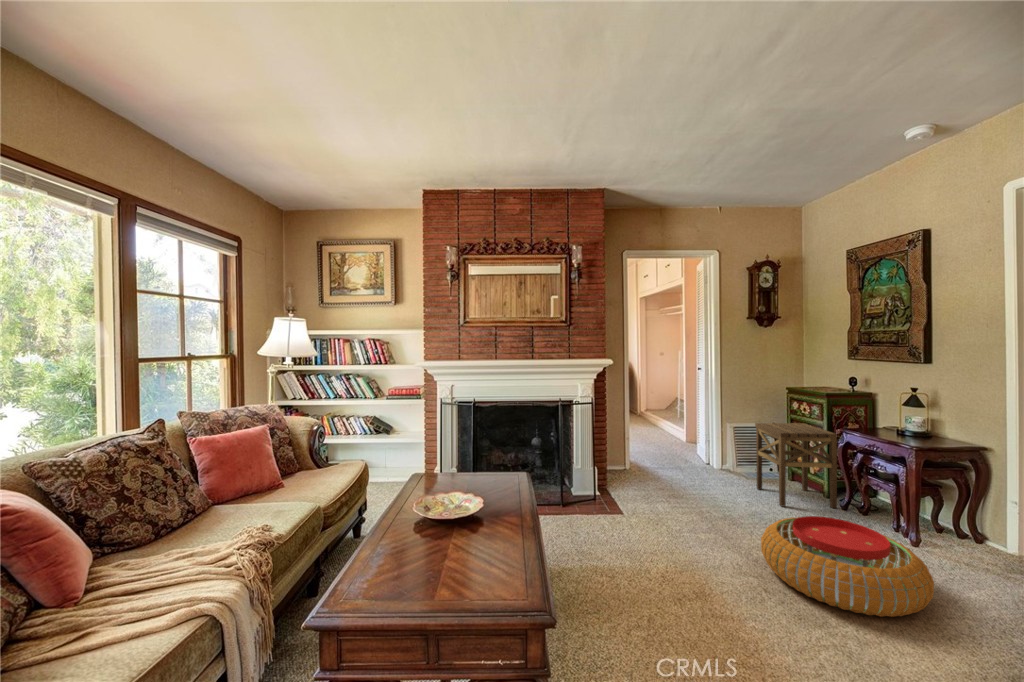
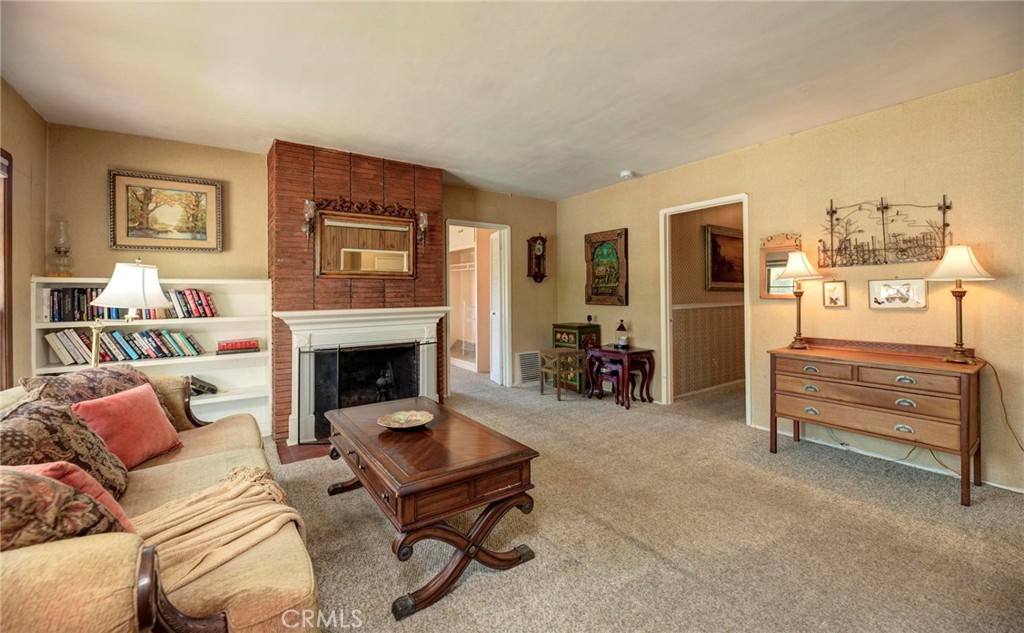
pouf: present [761,516,934,617] -> none [562,394,640,436]

